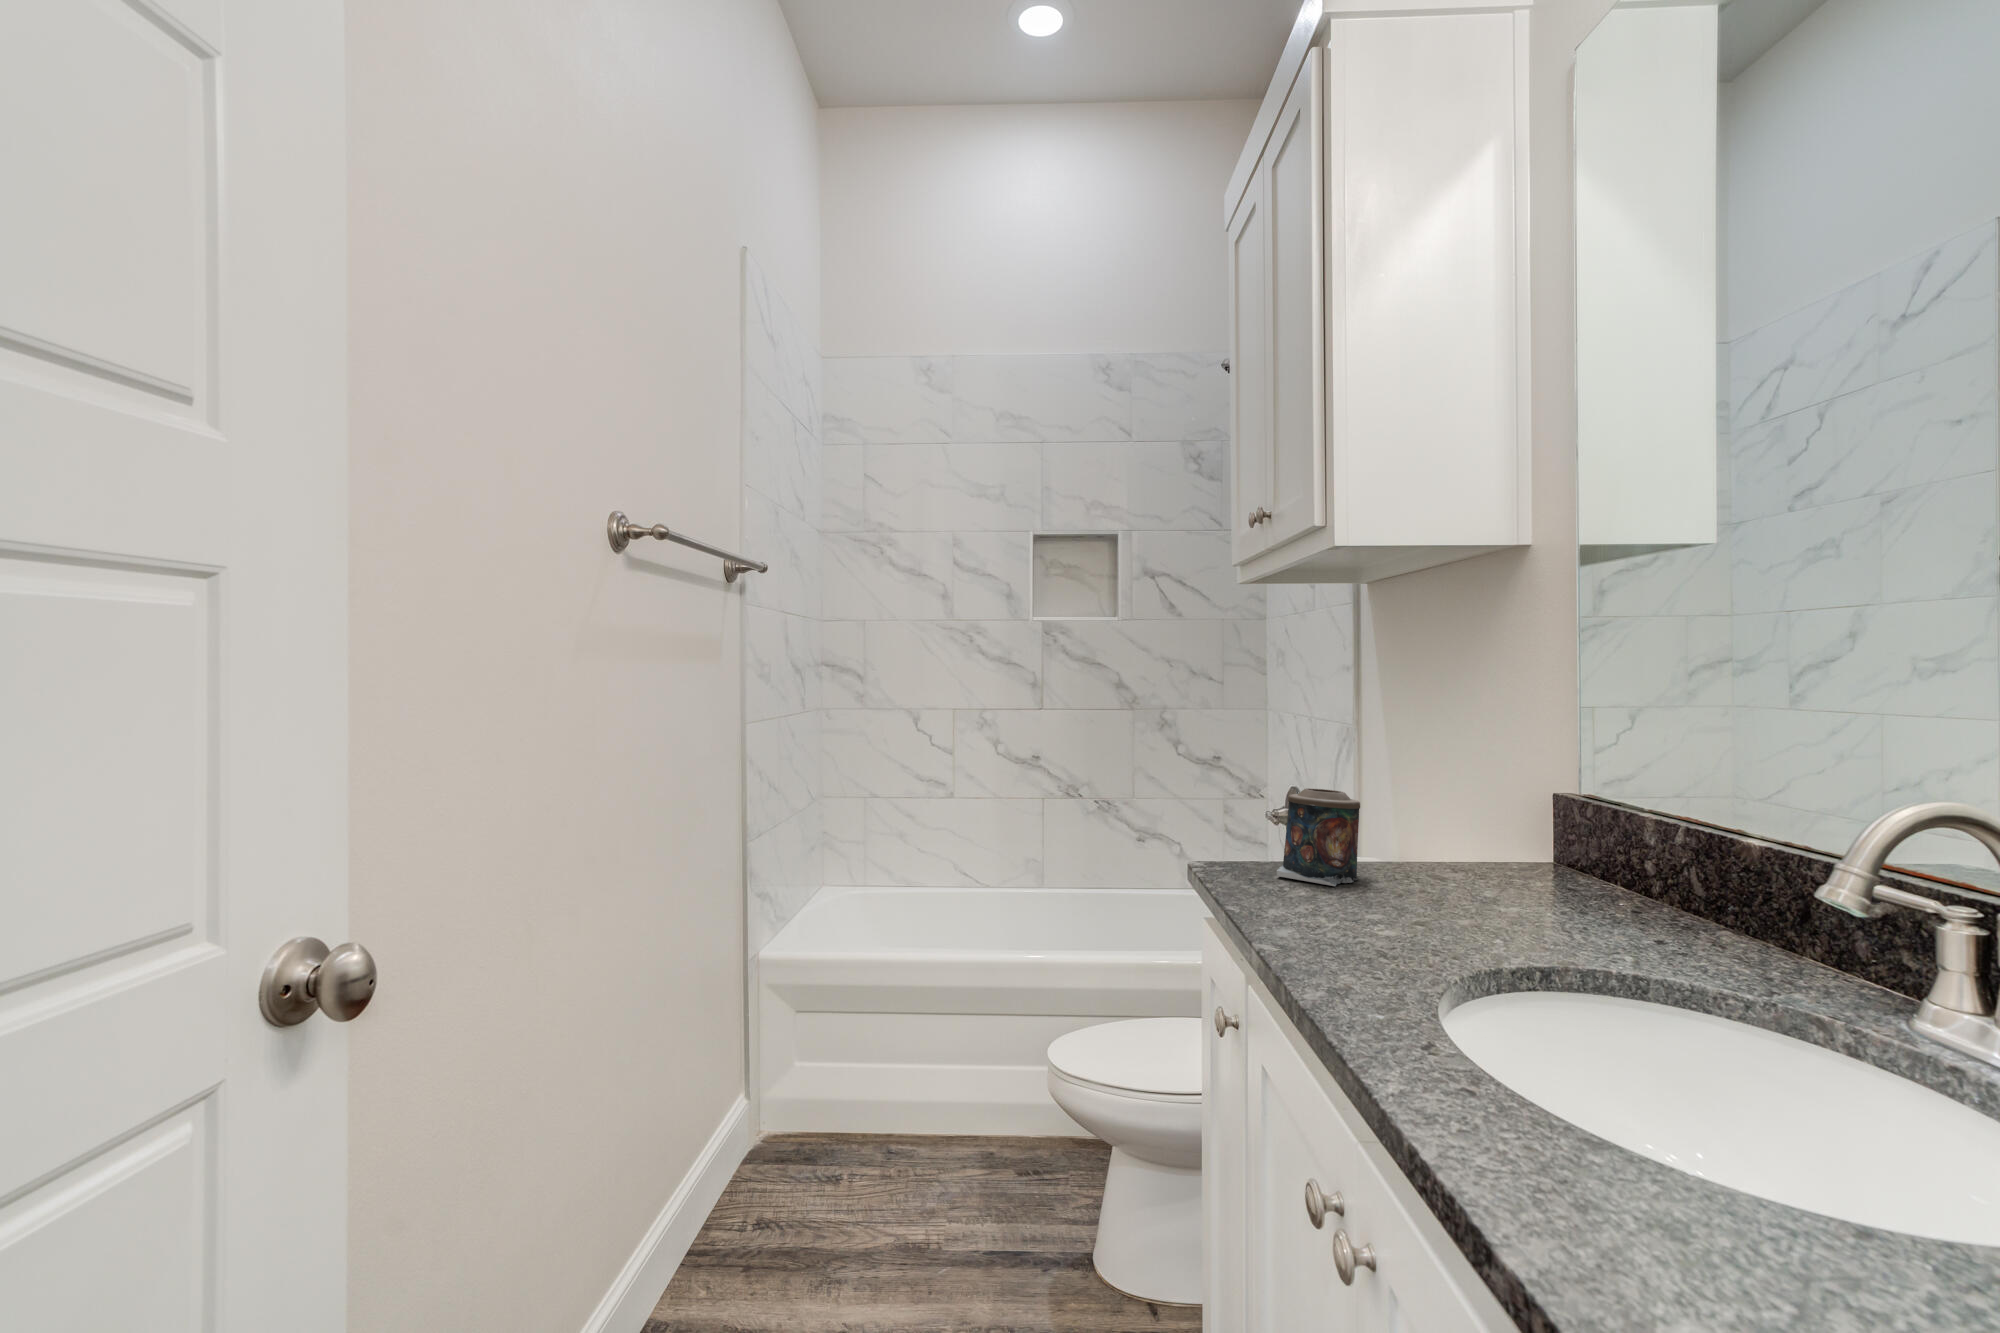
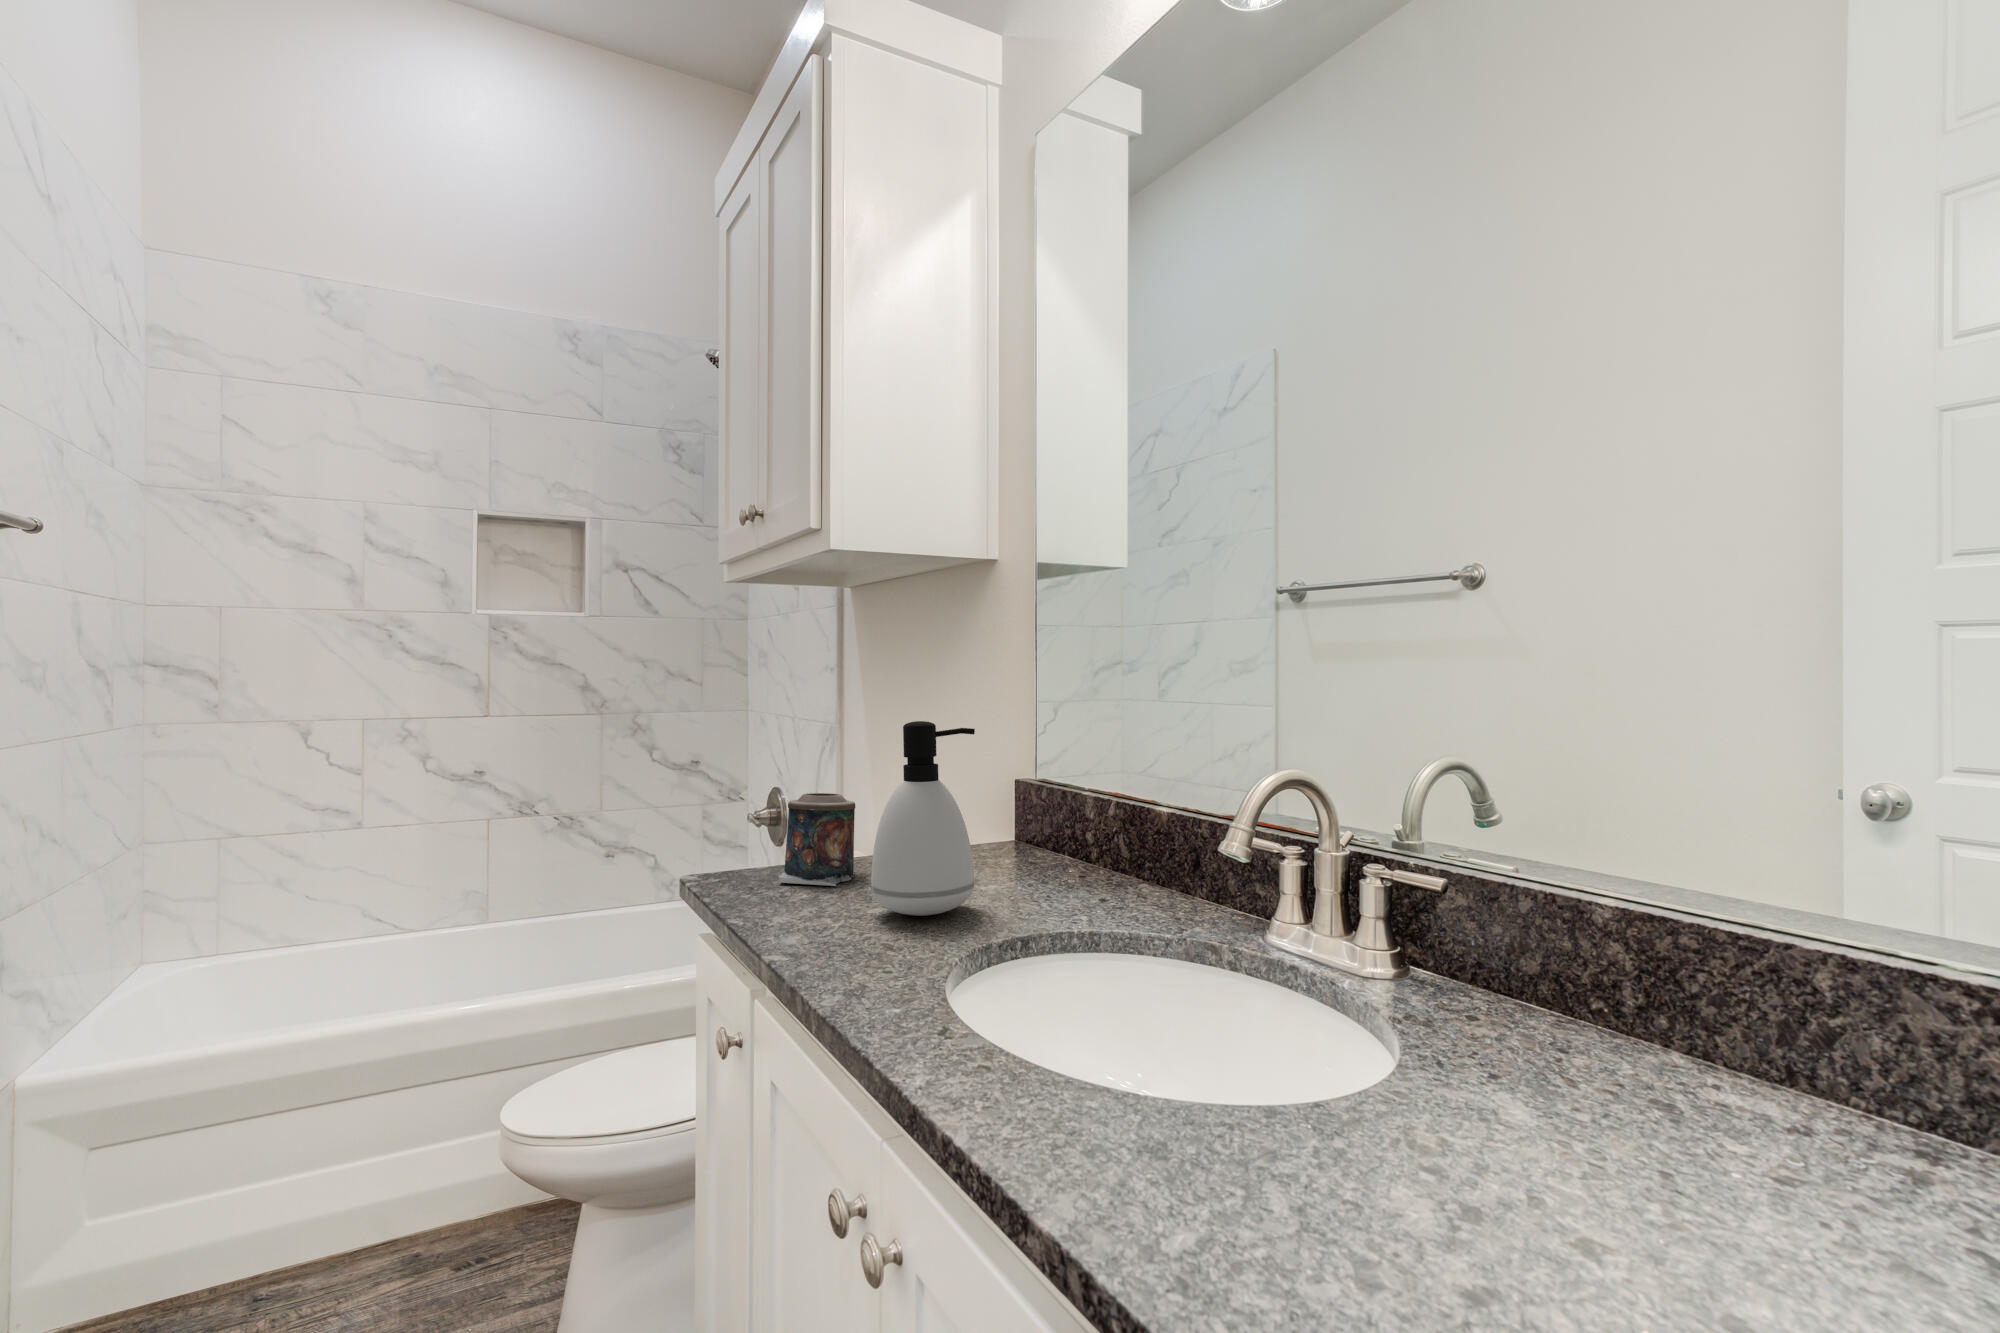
soap dispenser: none [1369,718,1494,928] -> present [871,721,975,916]

